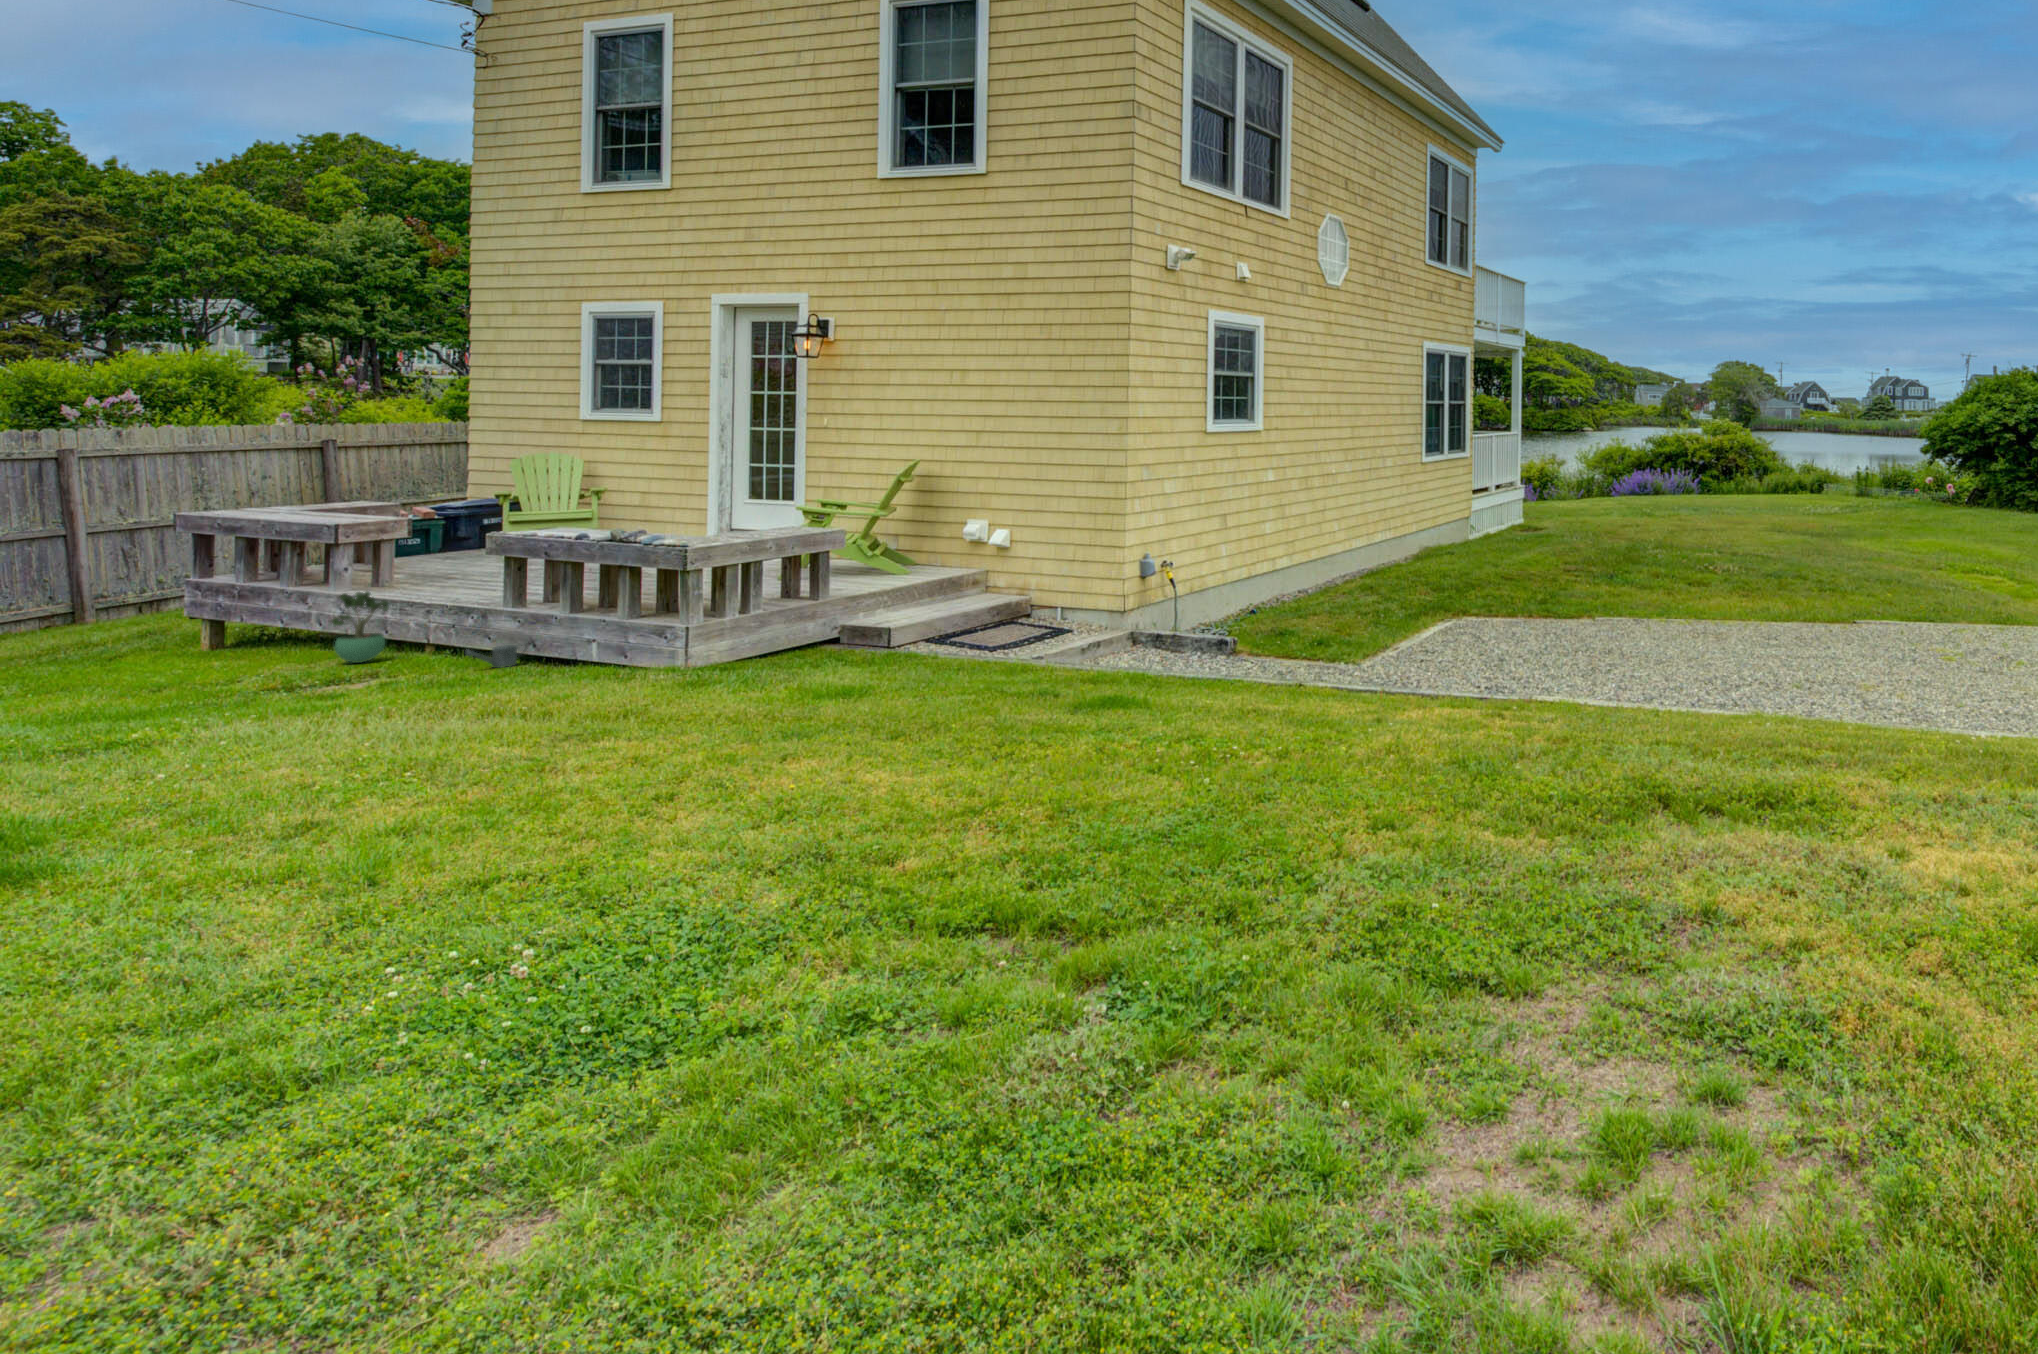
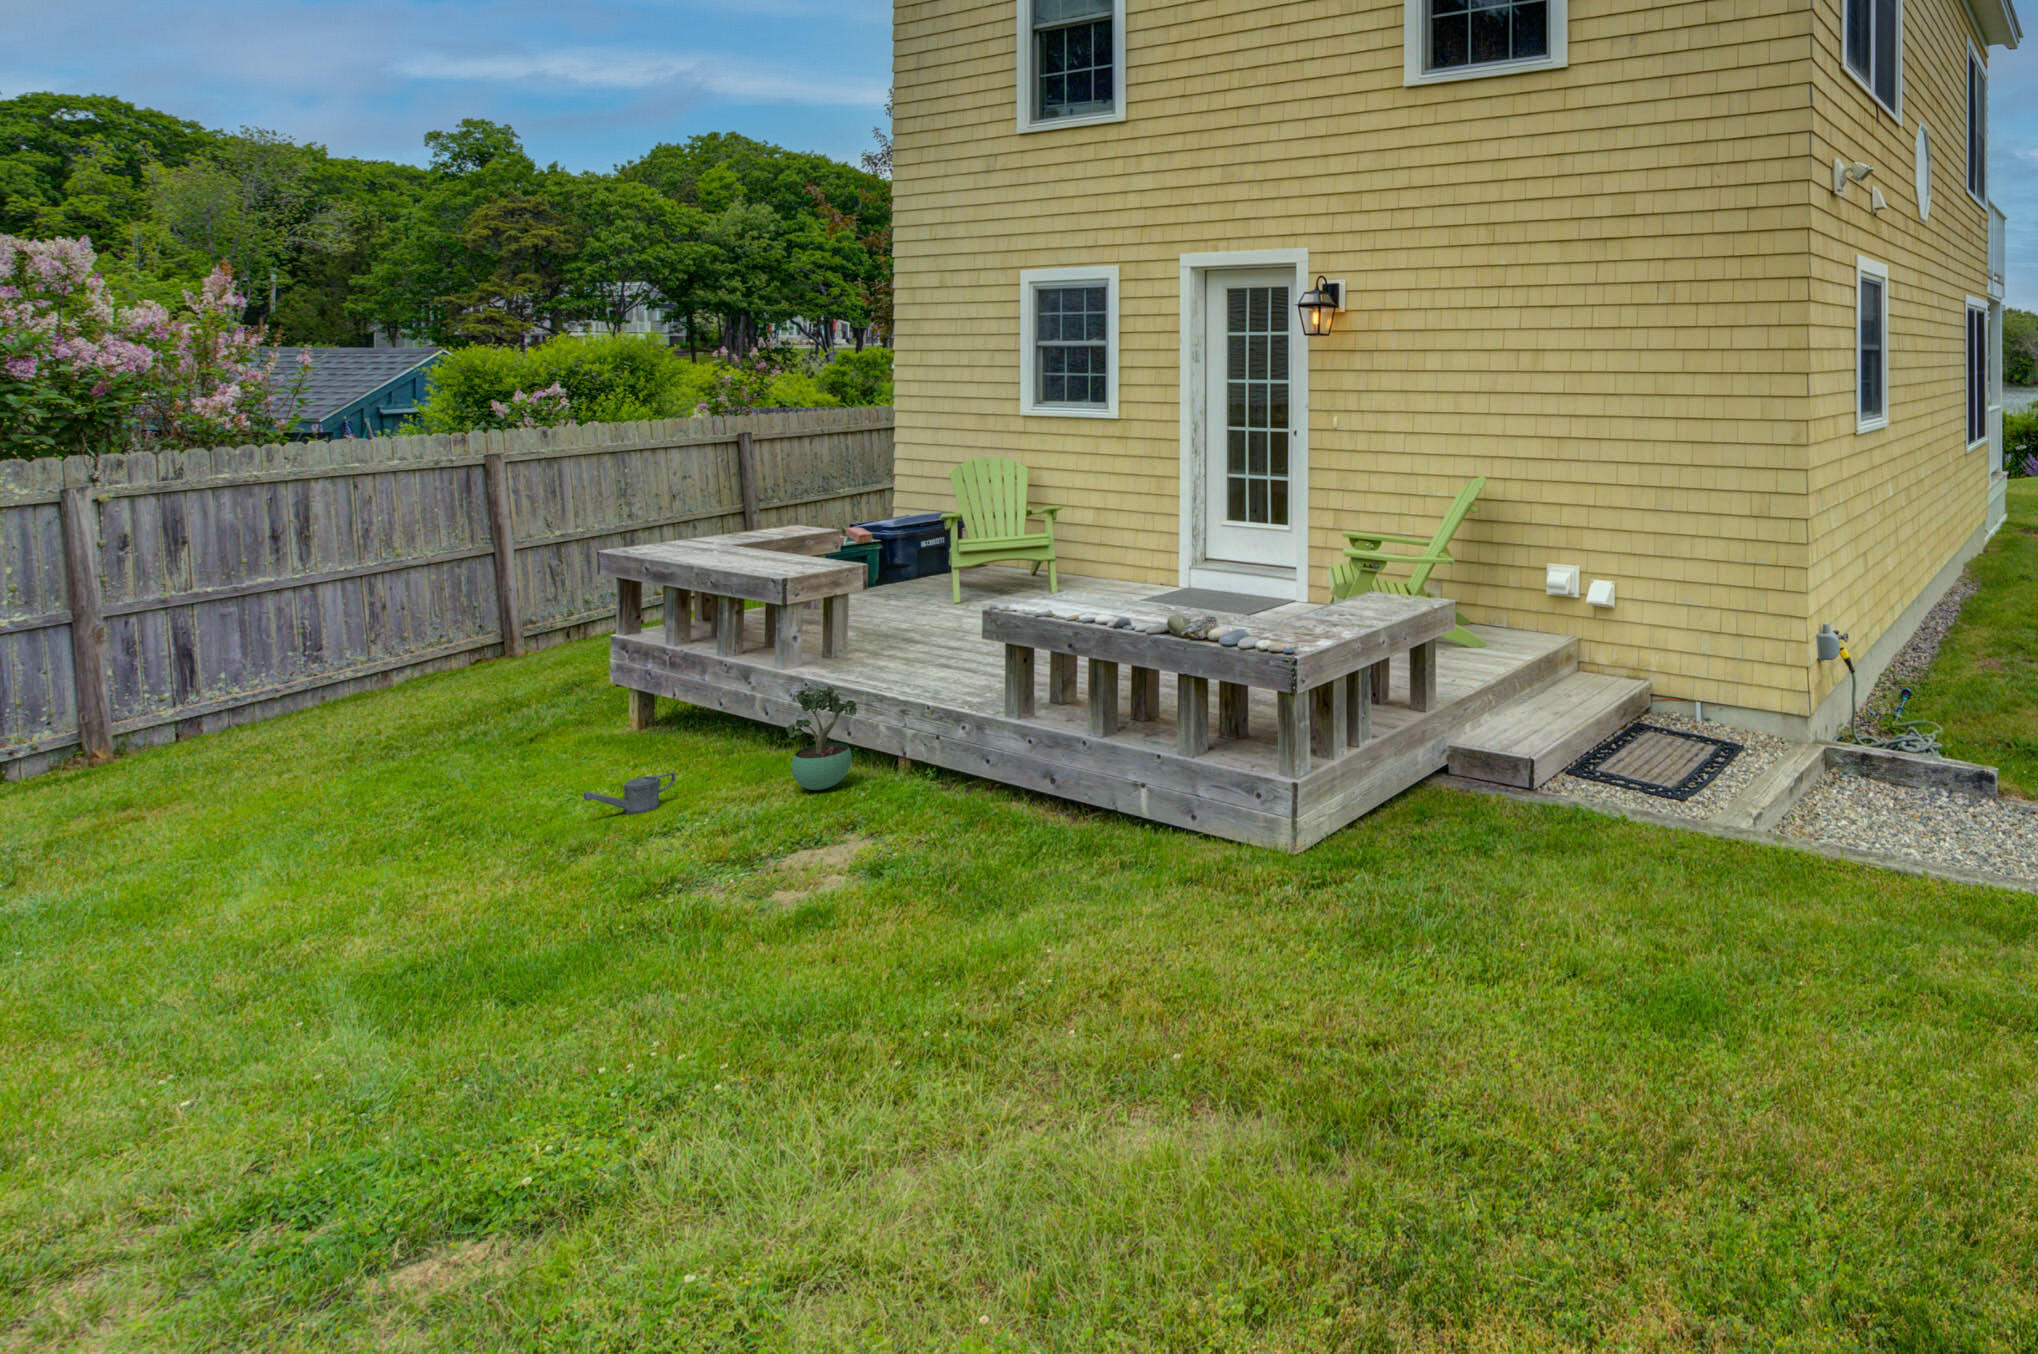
watering can: present [466,645,528,668] -> present [584,772,675,814]

